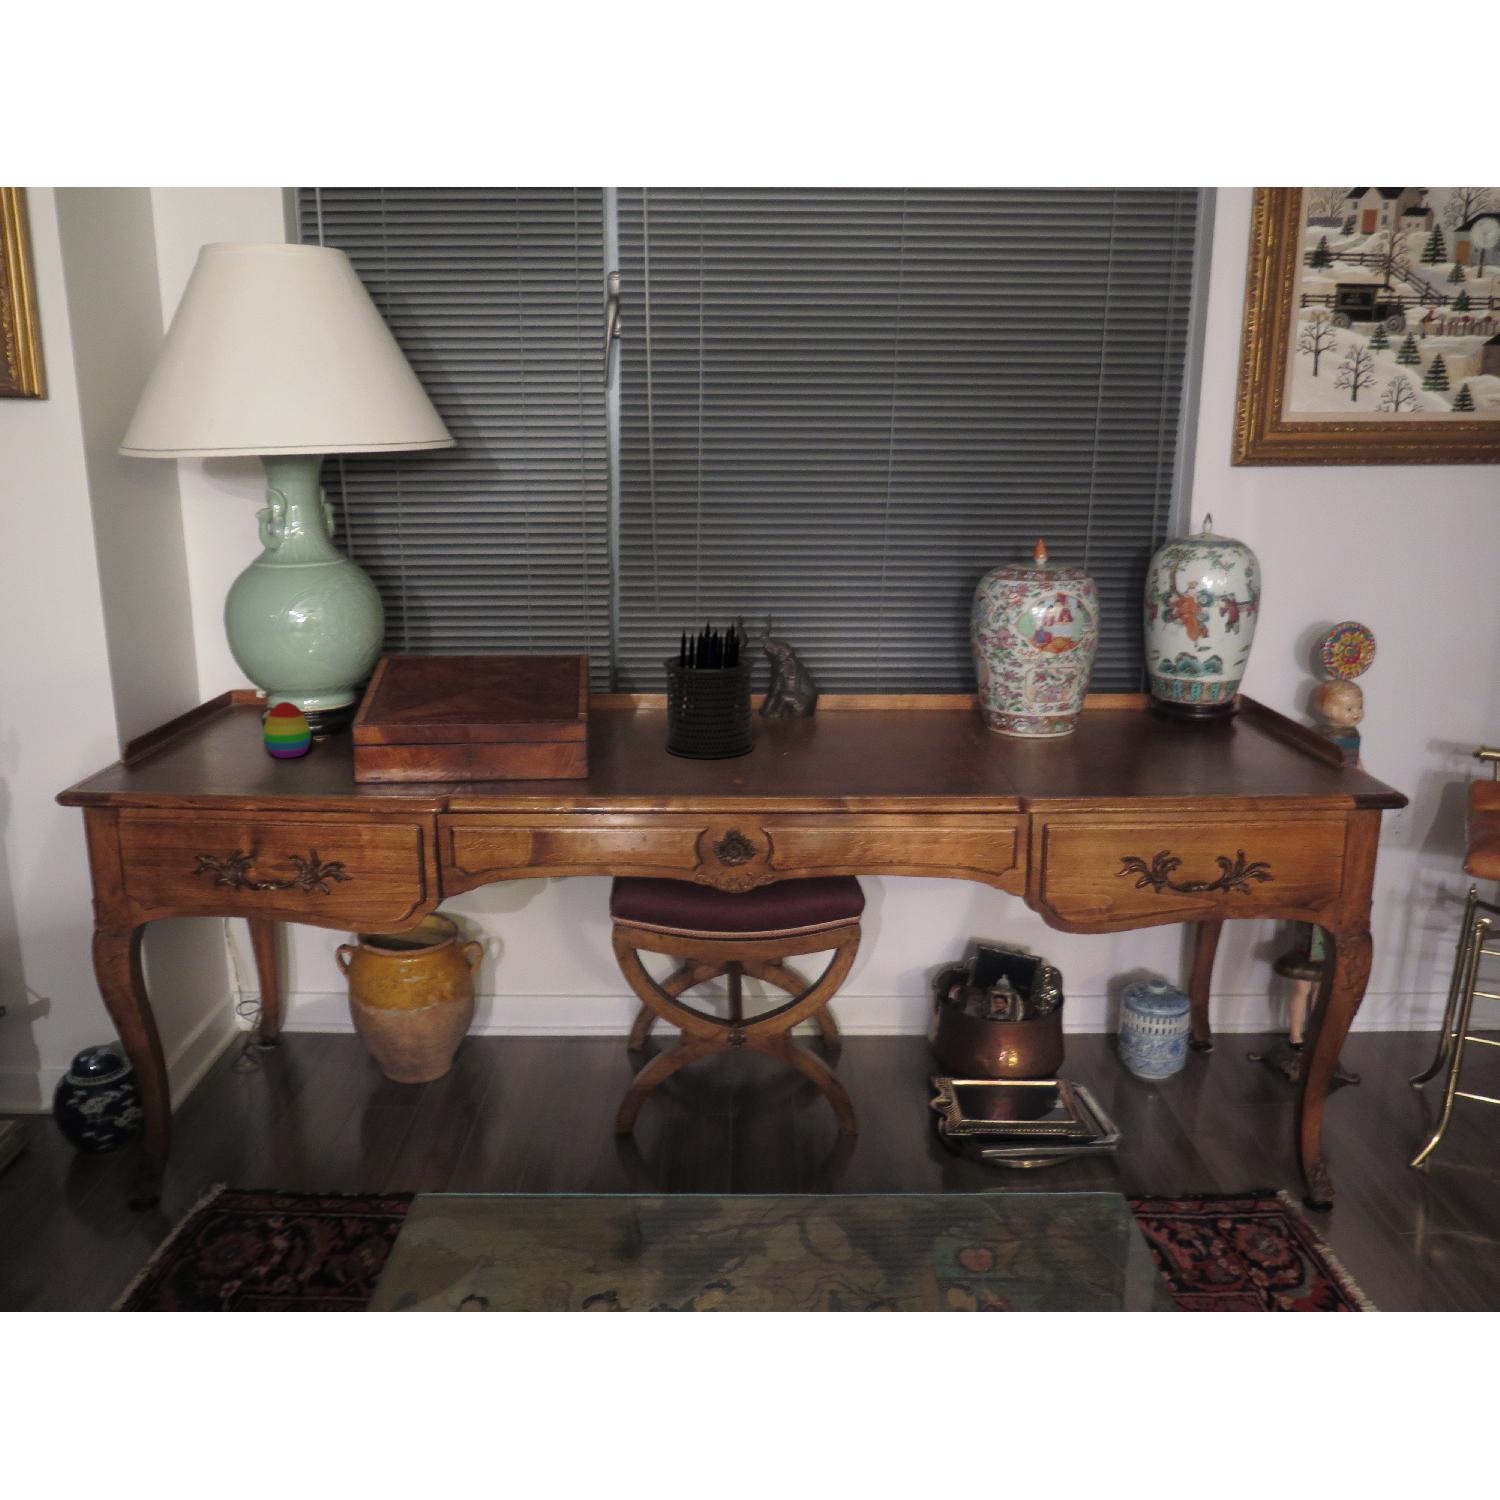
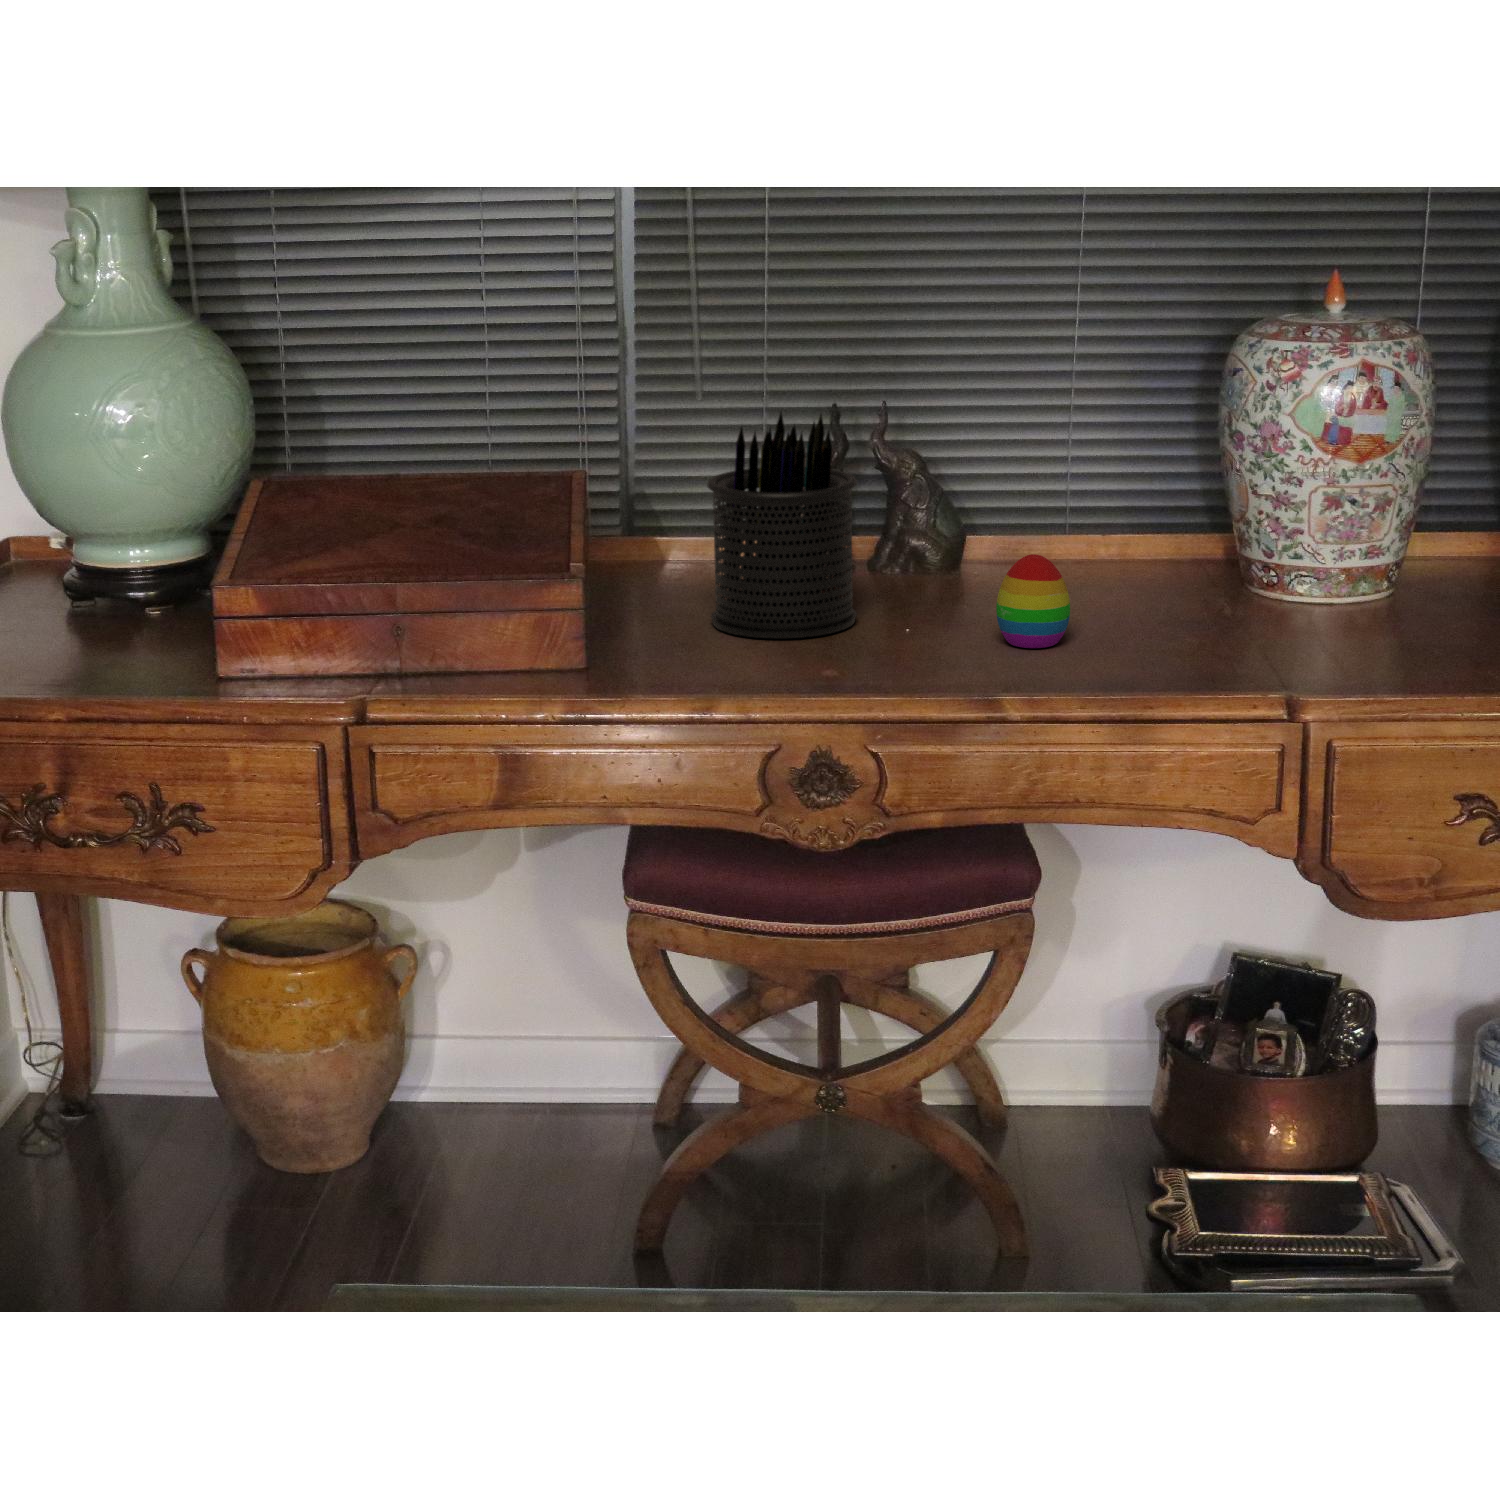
decorative egg: present [264,702,311,758] -> present [996,554,1070,648]

